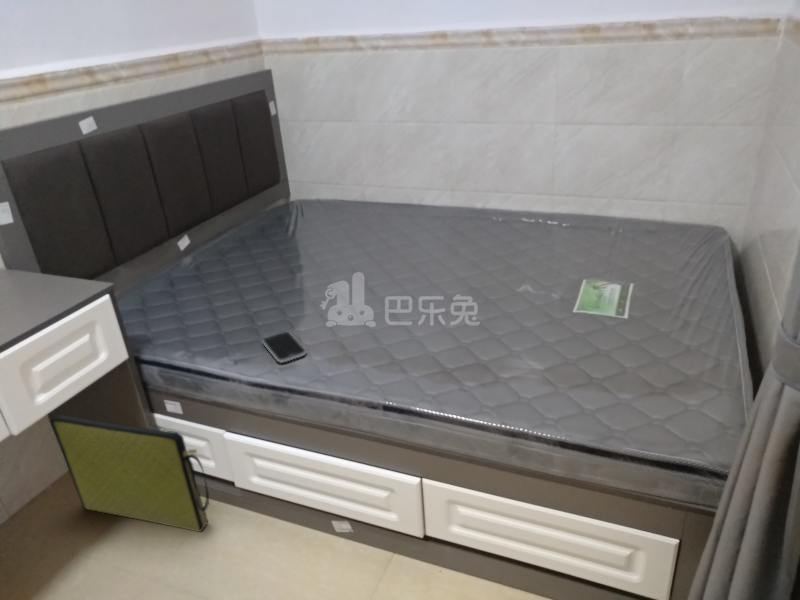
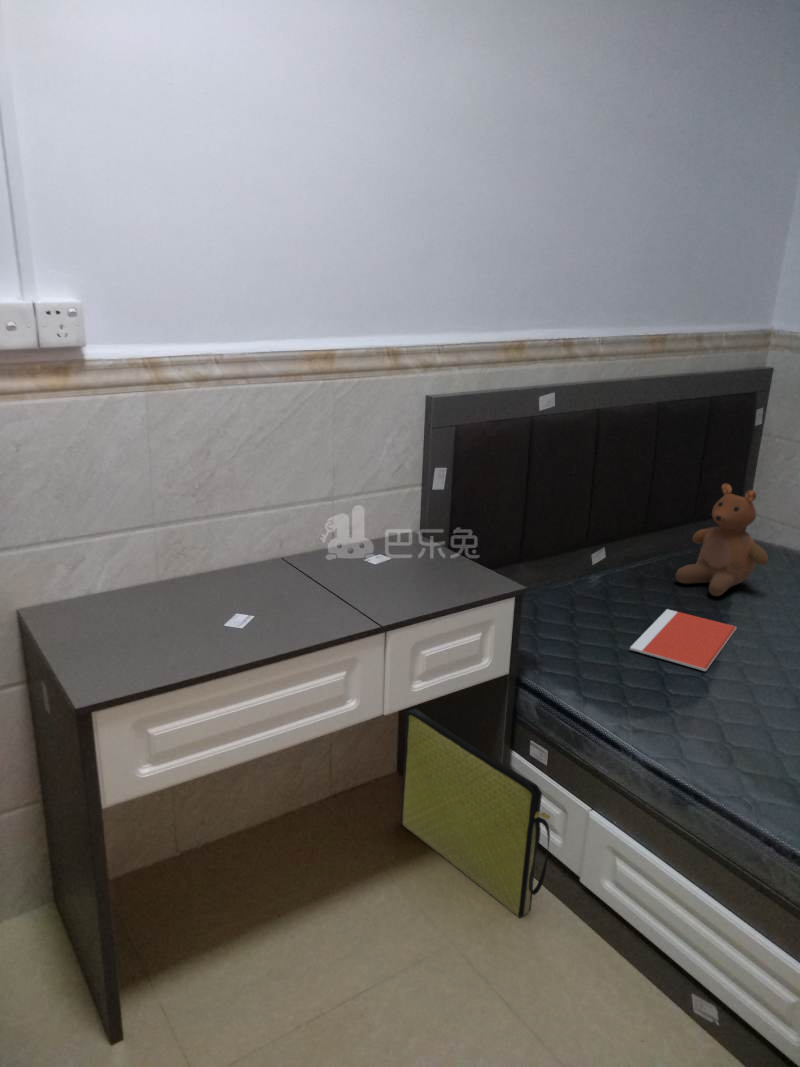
teddy bear: none [246,162,305,246] -> present [676,483,768,596]
notebook: none [222,263,296,304] -> present [630,609,736,671]
smartphone: present [263,332,306,362] -> none [673,714,731,757]

